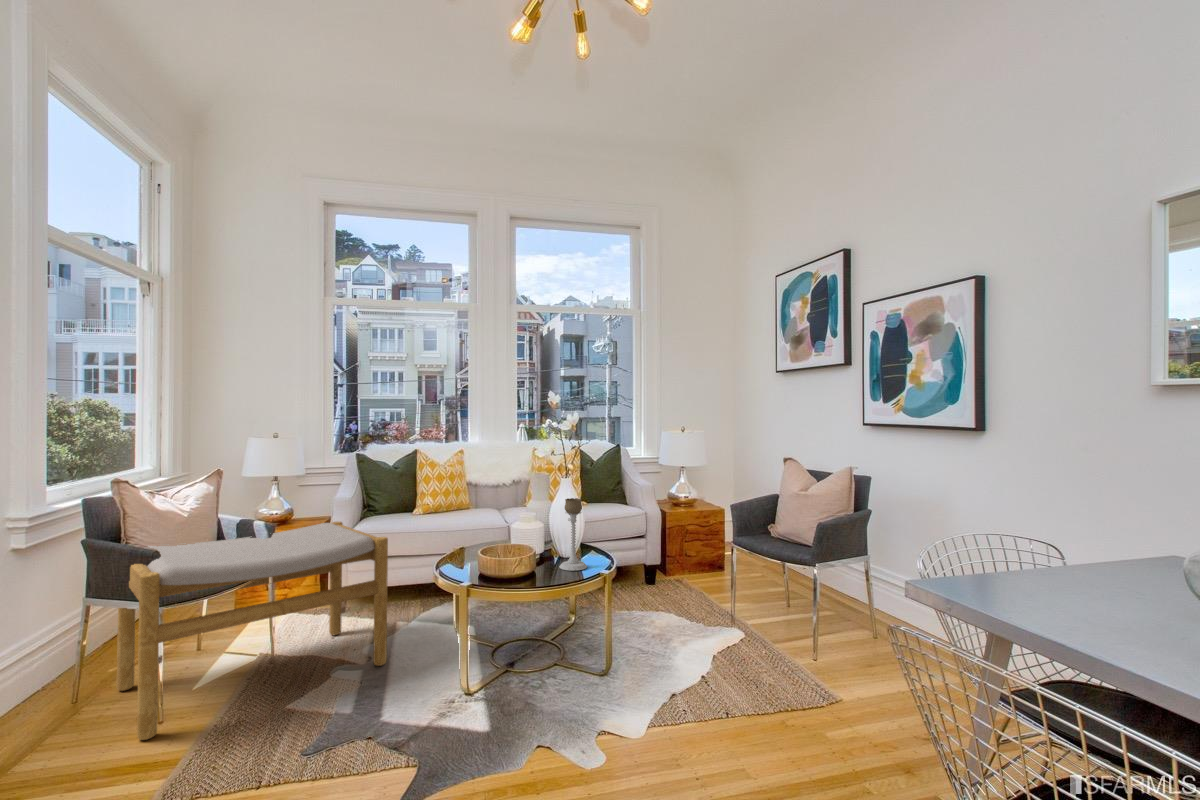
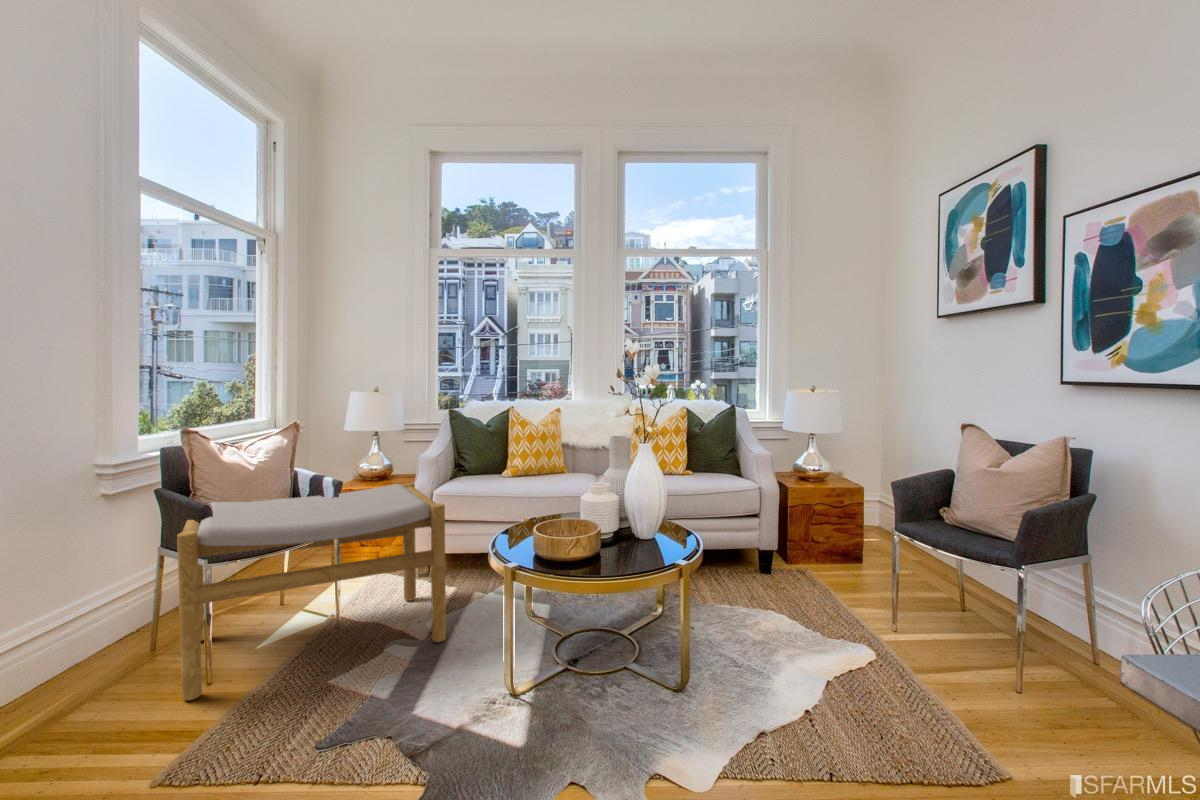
candle holder: present [559,498,587,571] -> none [628,470,662,558]

